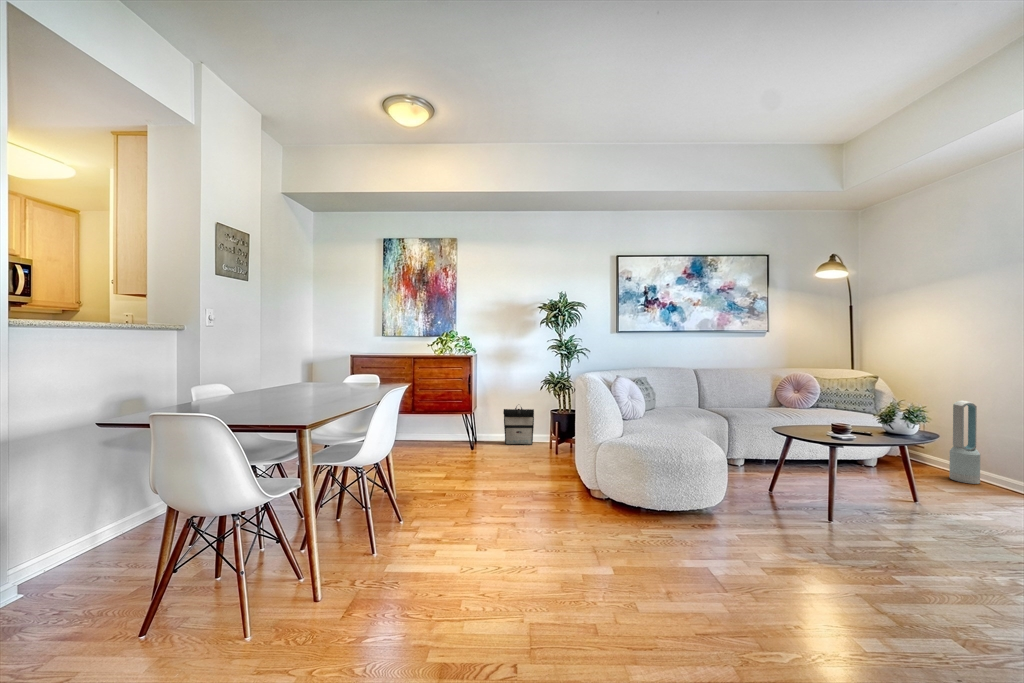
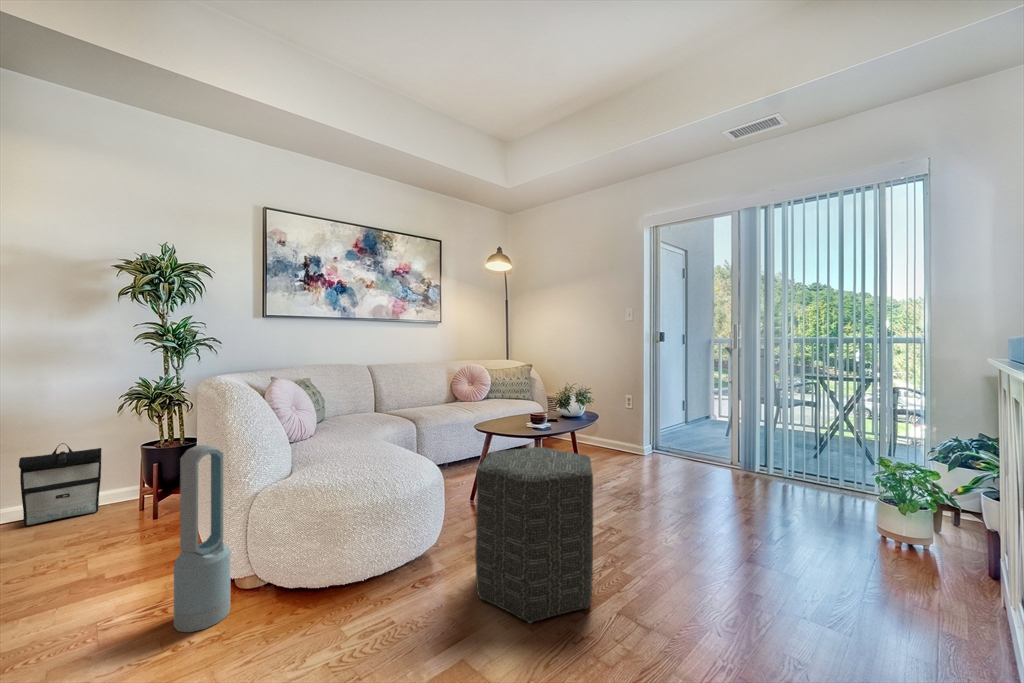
air purifier: present [949,400,980,484] -> present [174,445,231,632]
ottoman: none [738,445,860,586] -> present [475,447,593,623]

